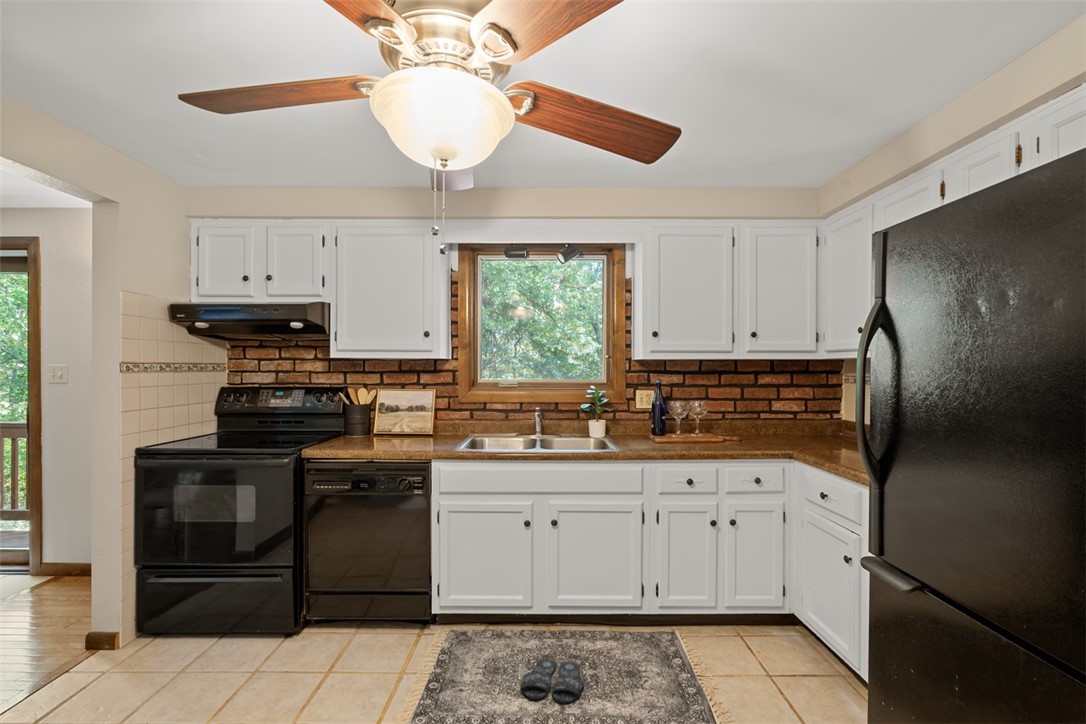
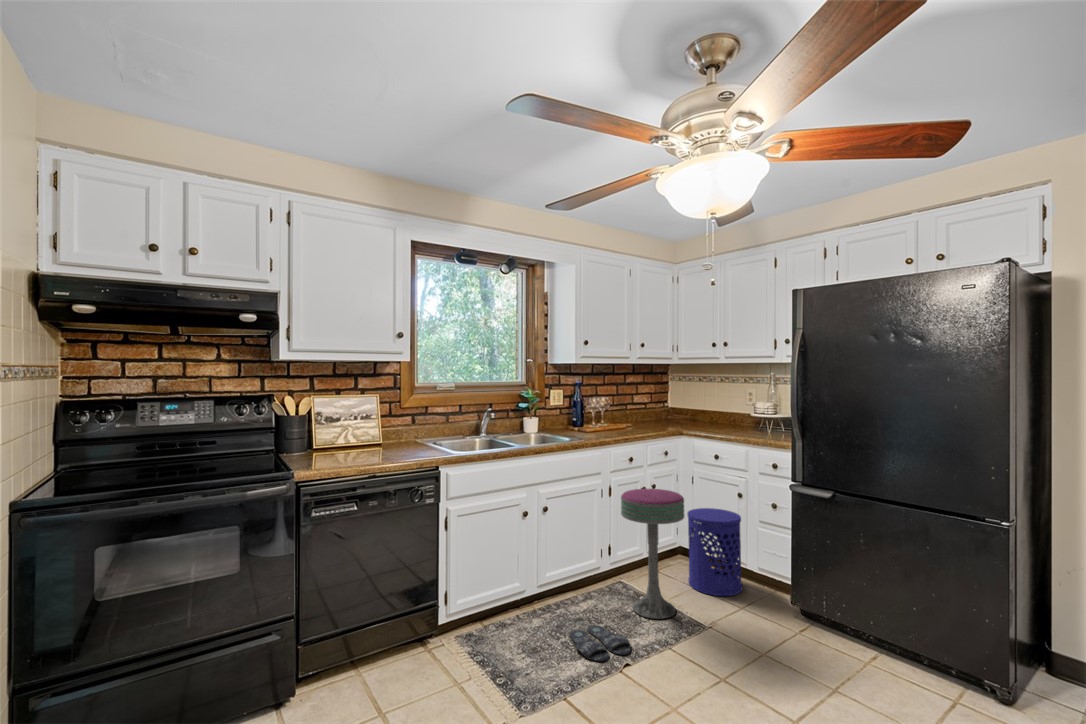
bar stool: none [623,519,702,686] -> present [621,489,684,619]
waste bin: none [746,562,823,694] -> present [687,508,742,596]

